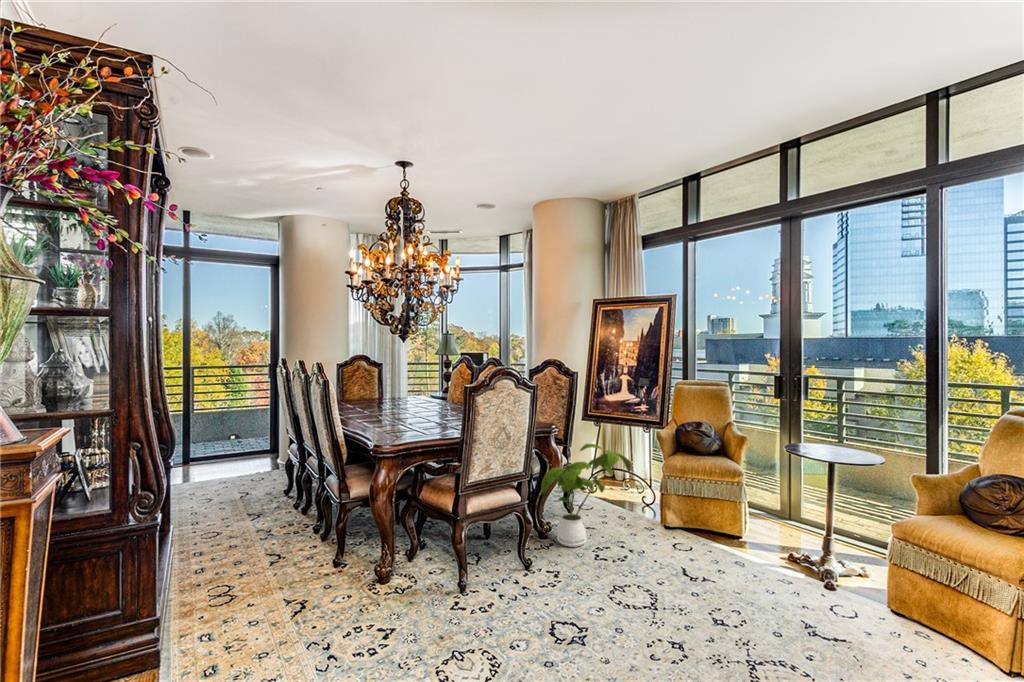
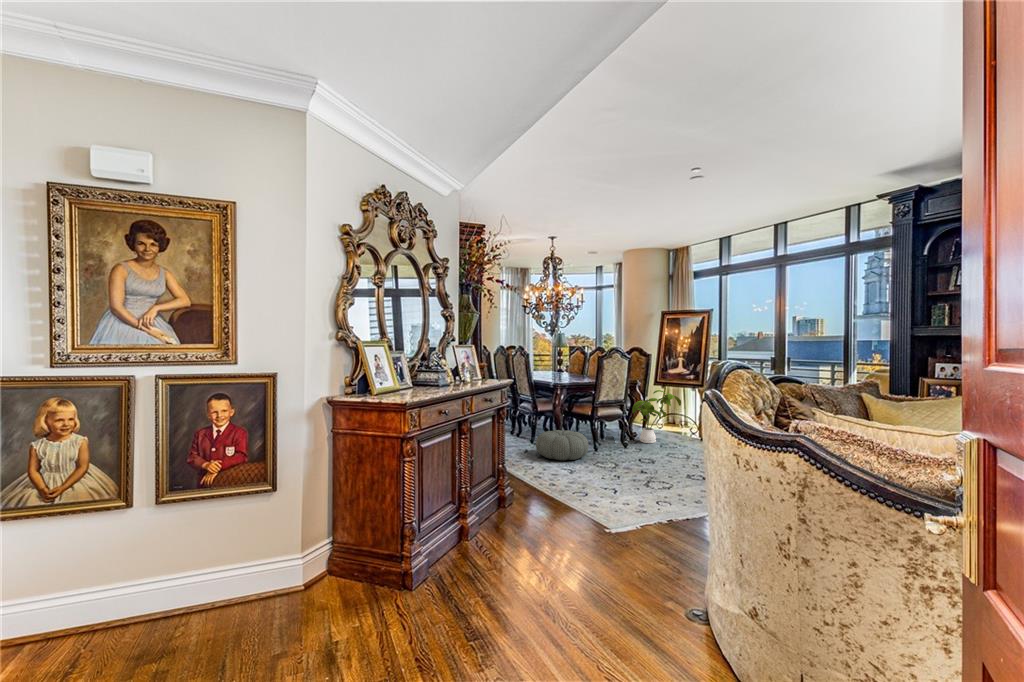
pouf: none [312,552,438,649] -> present [536,430,589,460]

